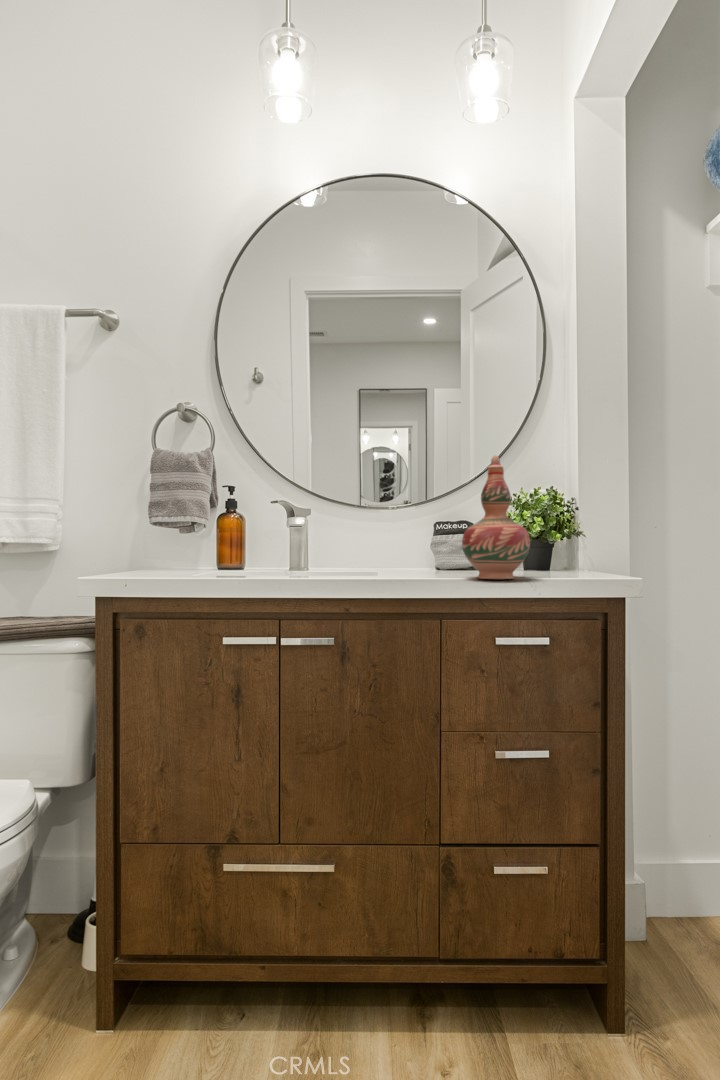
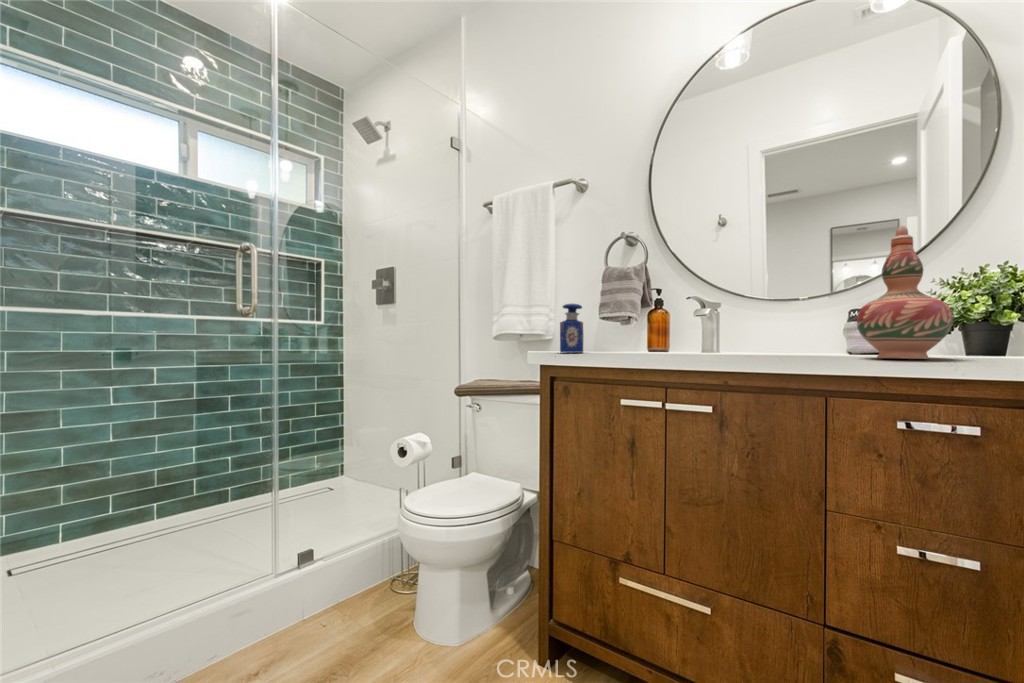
perfume bottle: none [114,507,153,578] -> present [560,303,583,353]

